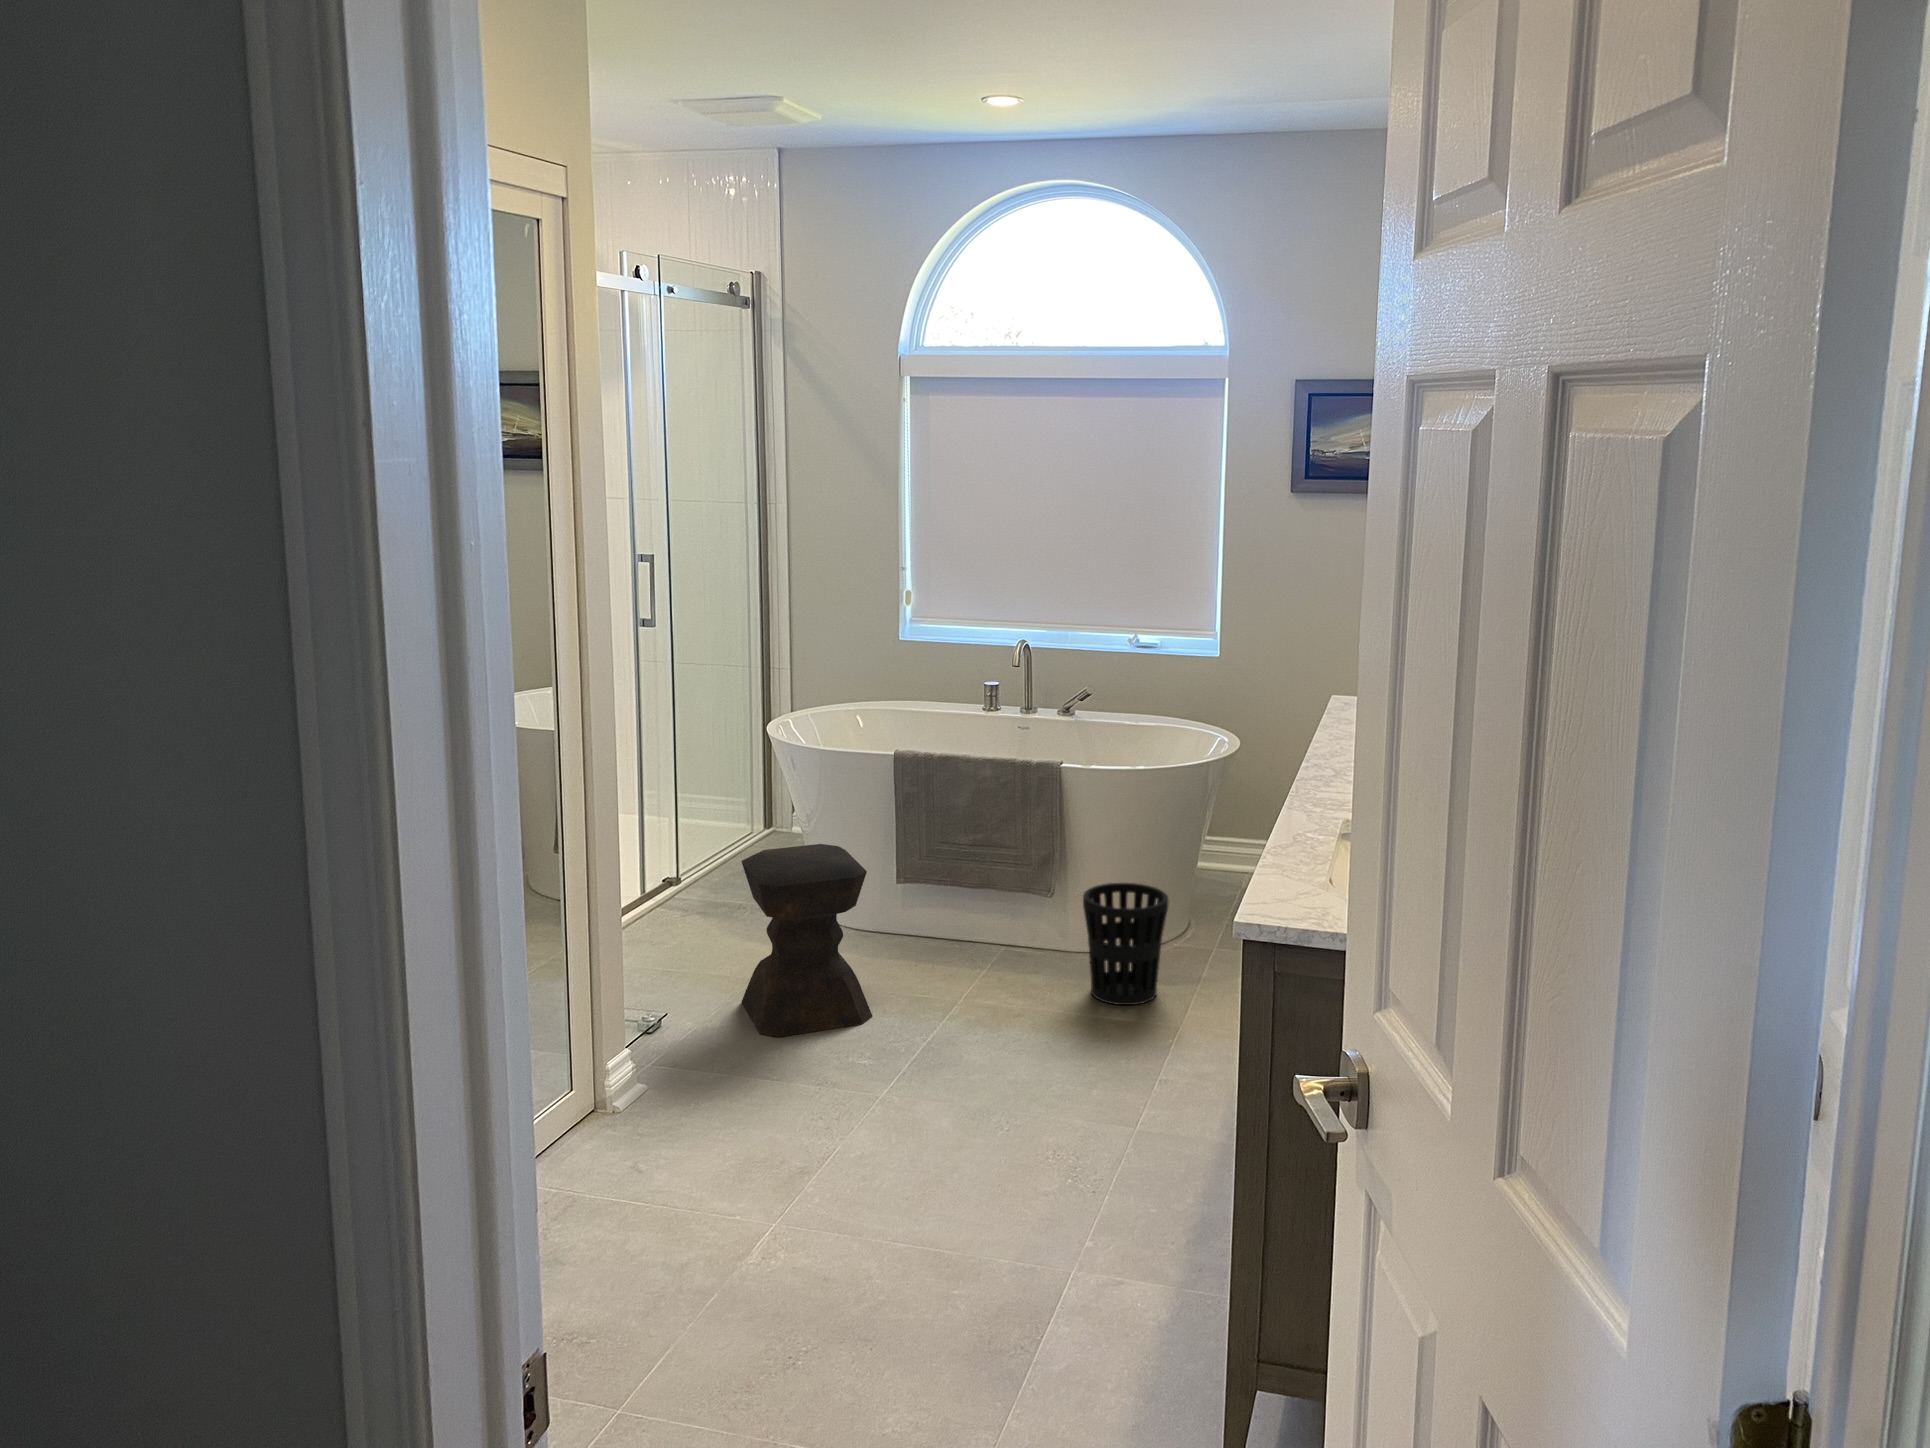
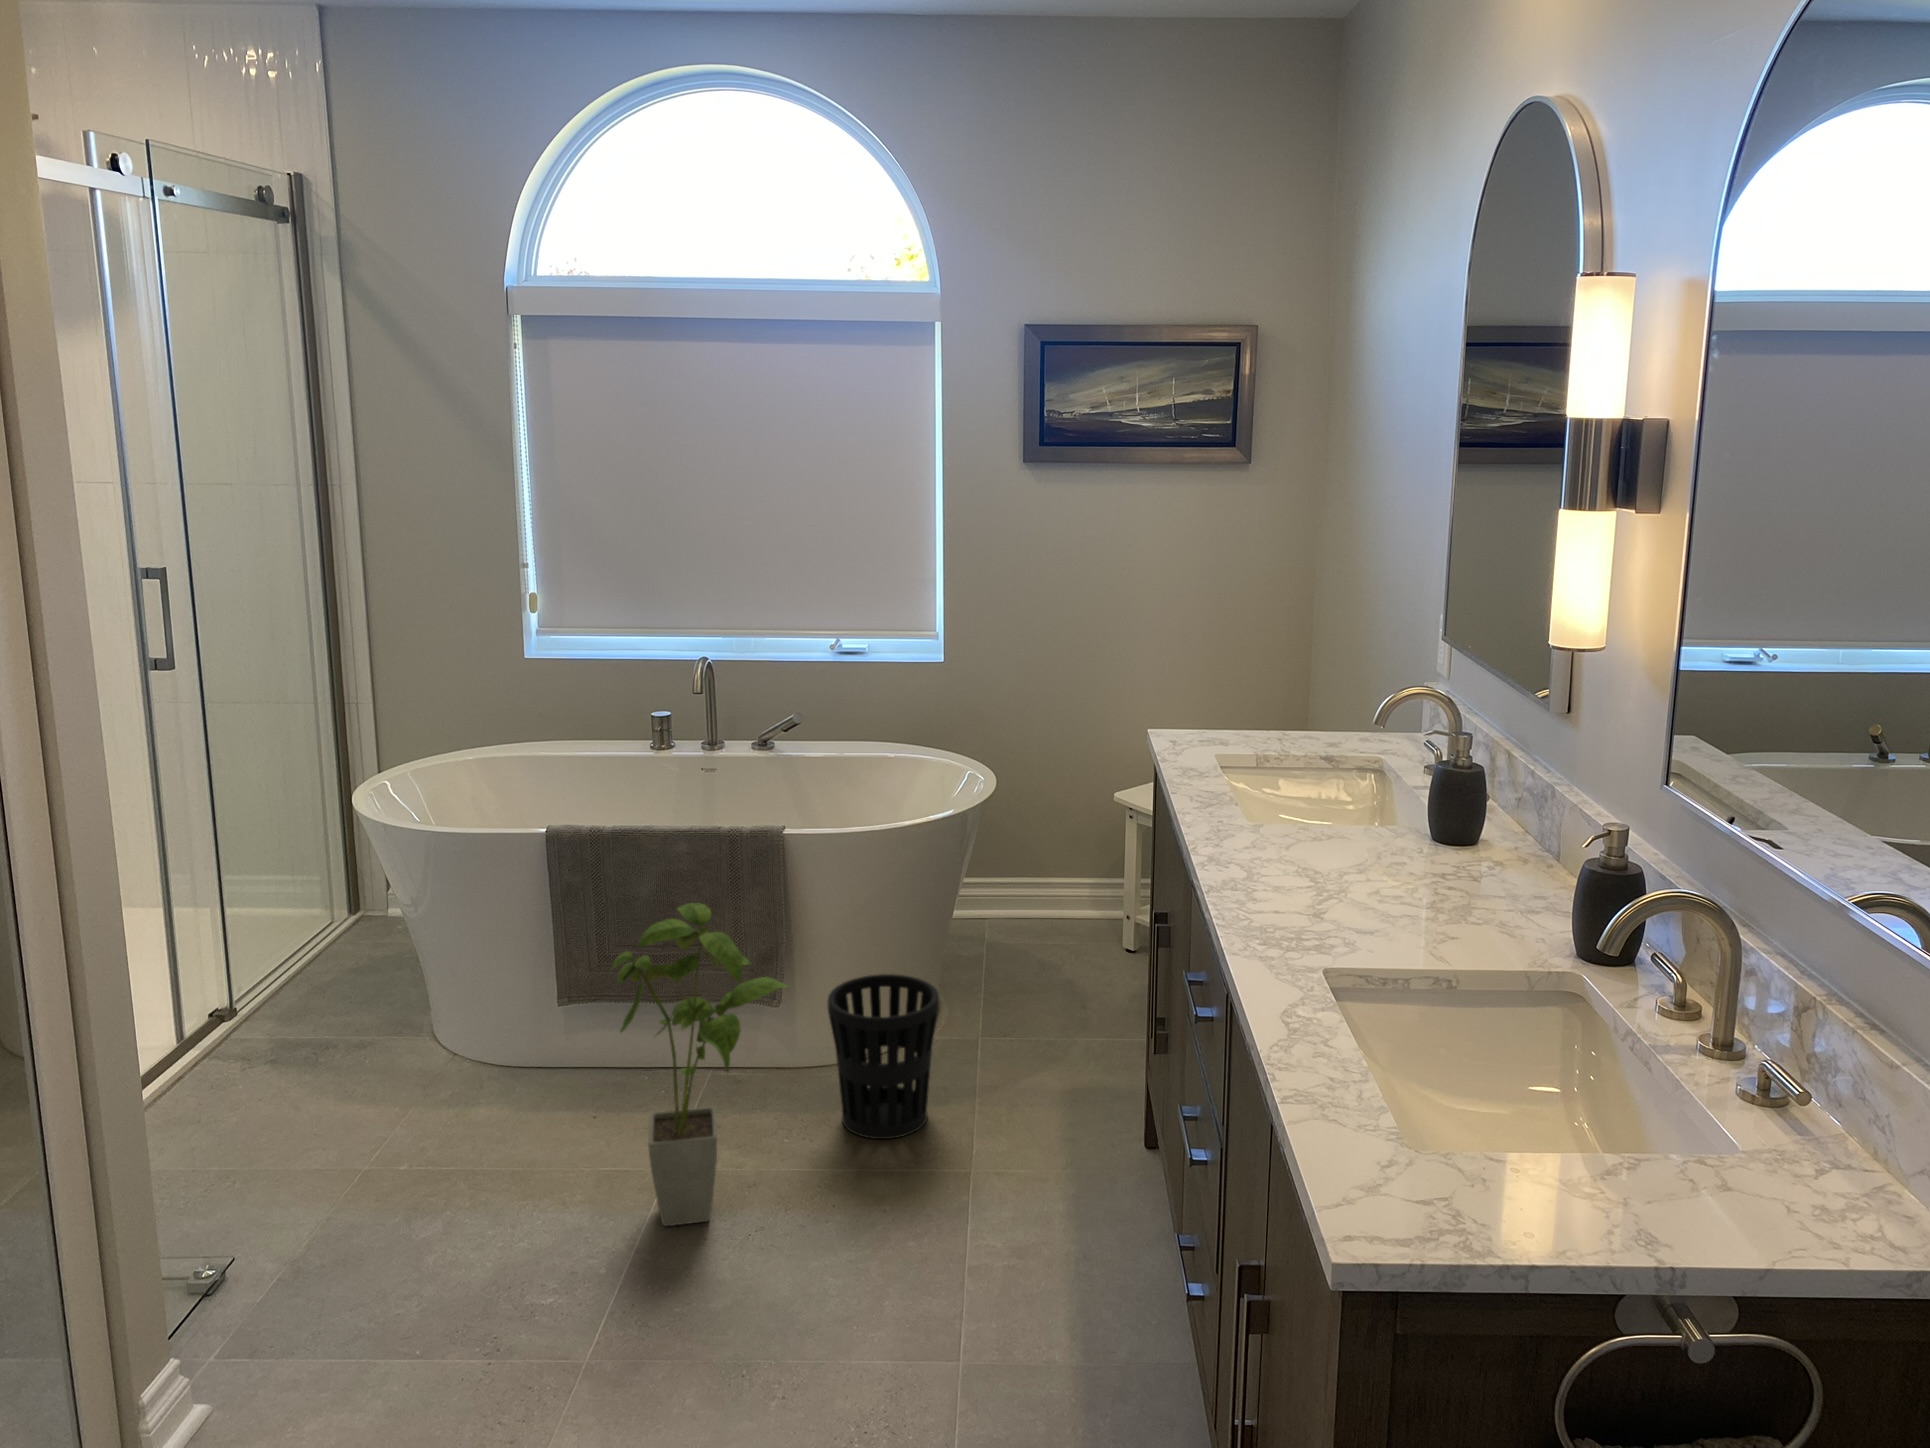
house plant: none [919,800,1049,1037] -> present [611,903,790,1226]
stool: present [741,844,872,1037] -> none [338,973,551,1267]

